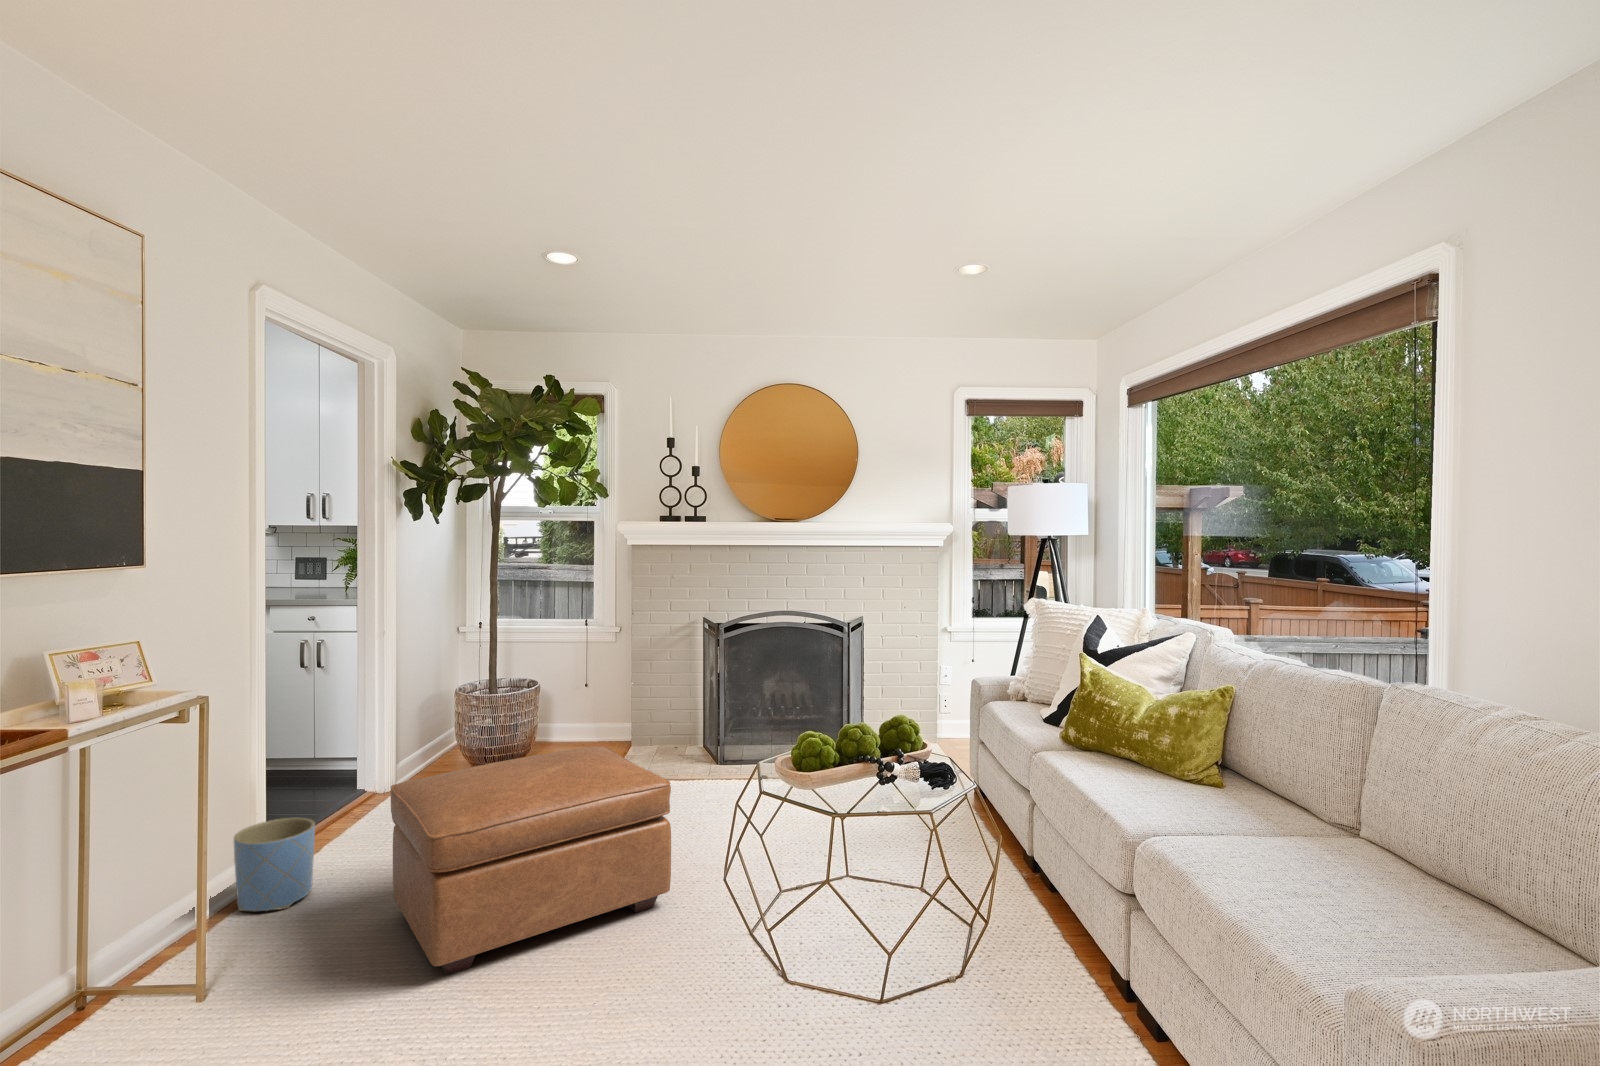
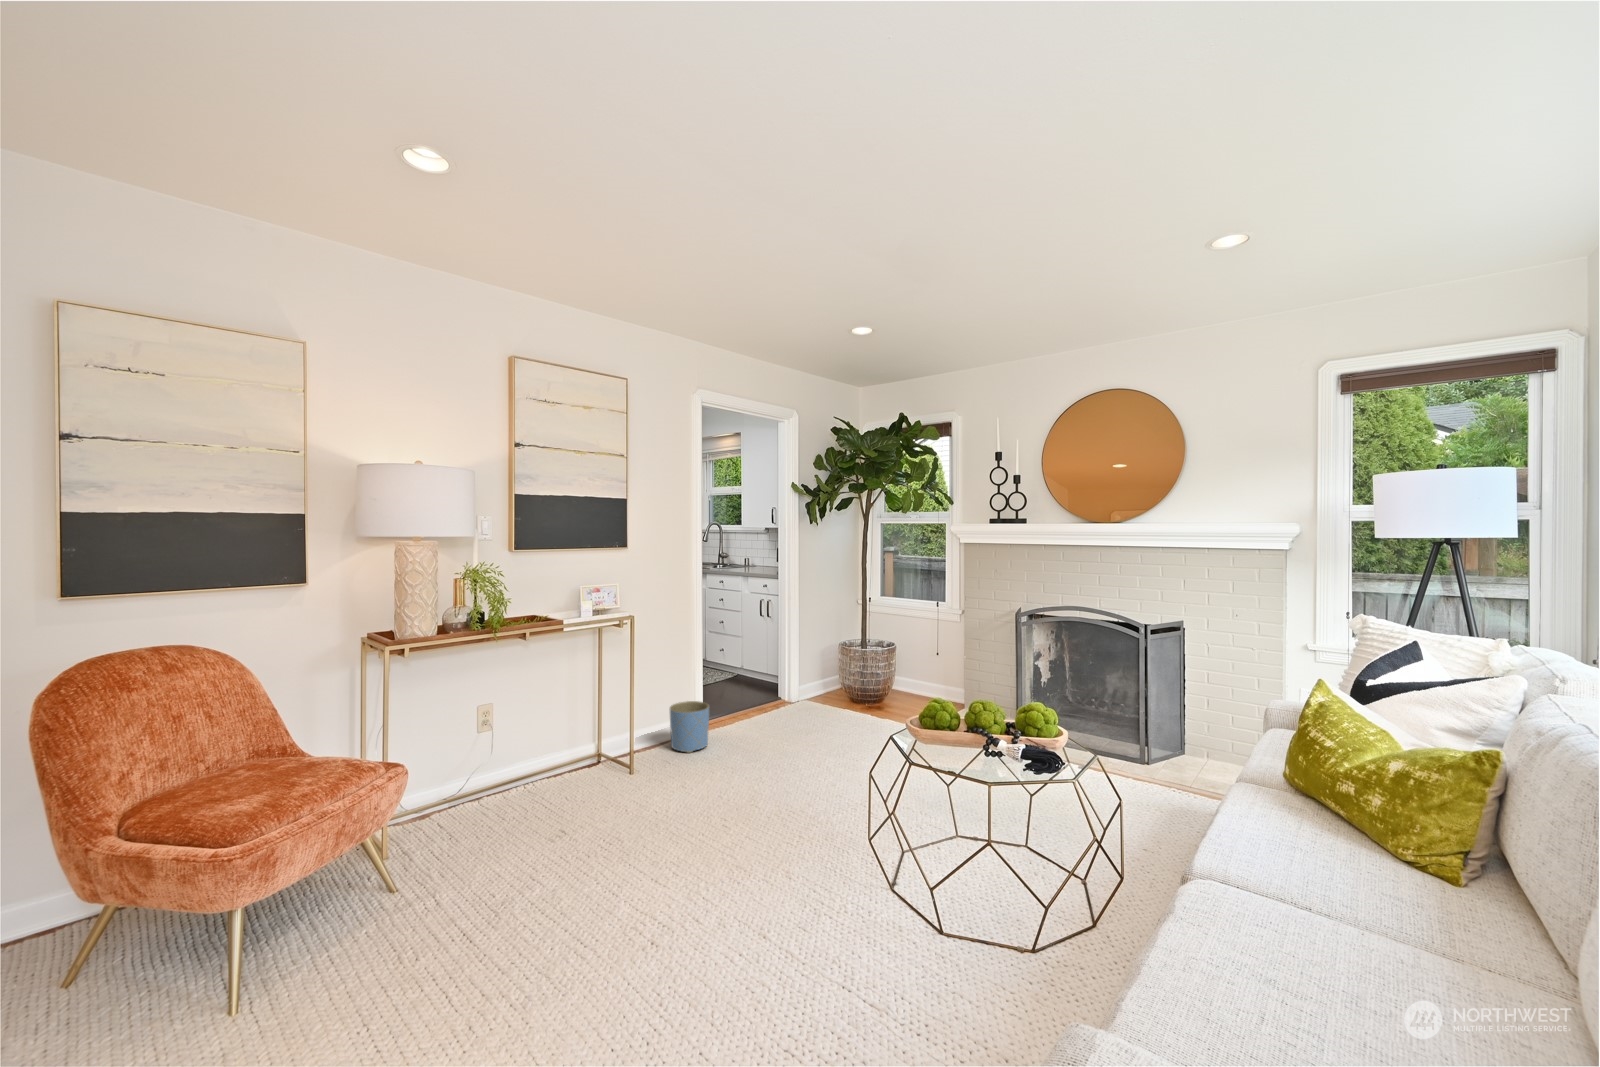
ottoman: present [391,747,671,975] -> none [712,690,880,816]

